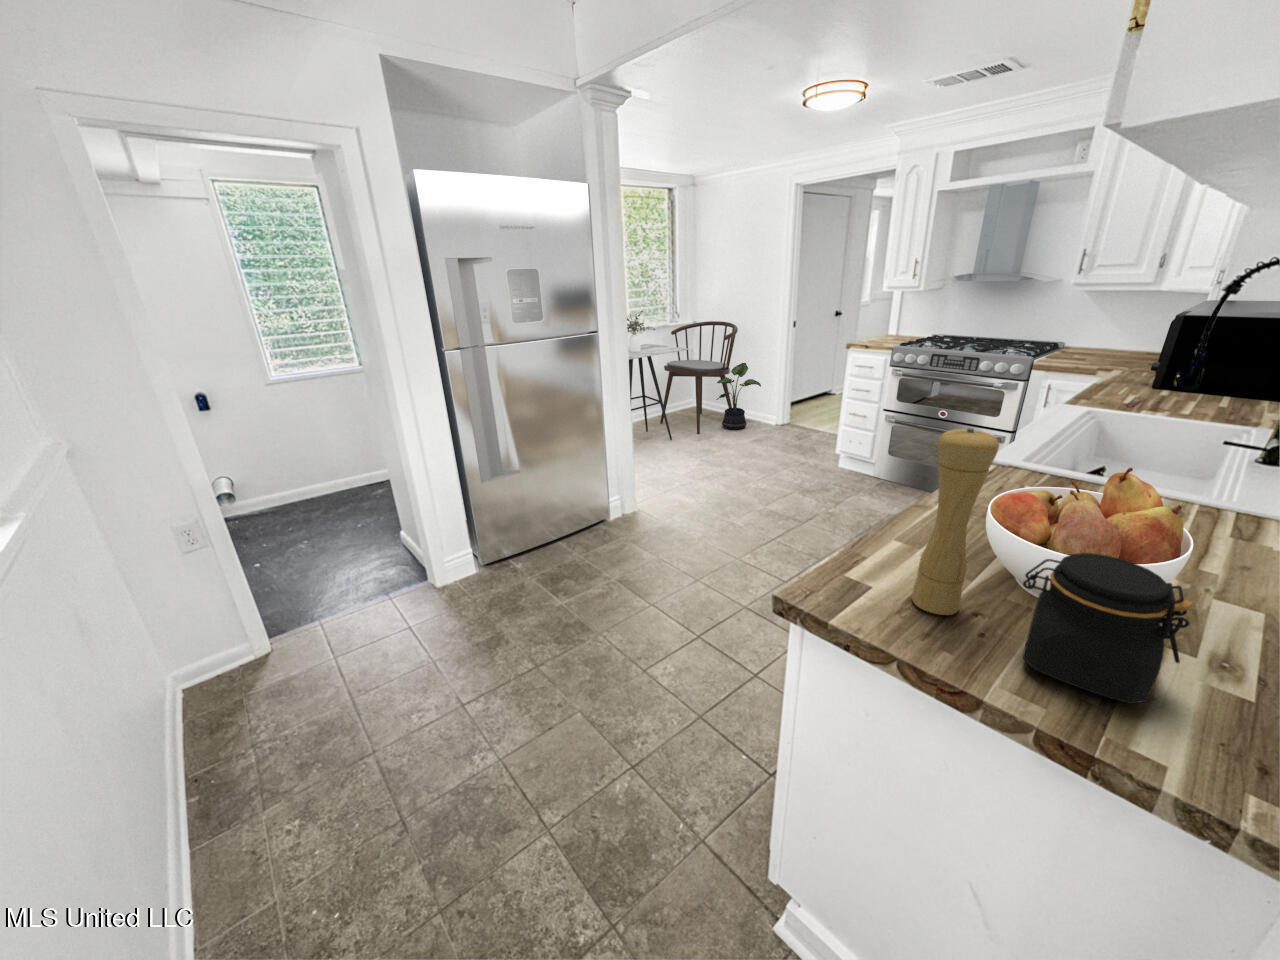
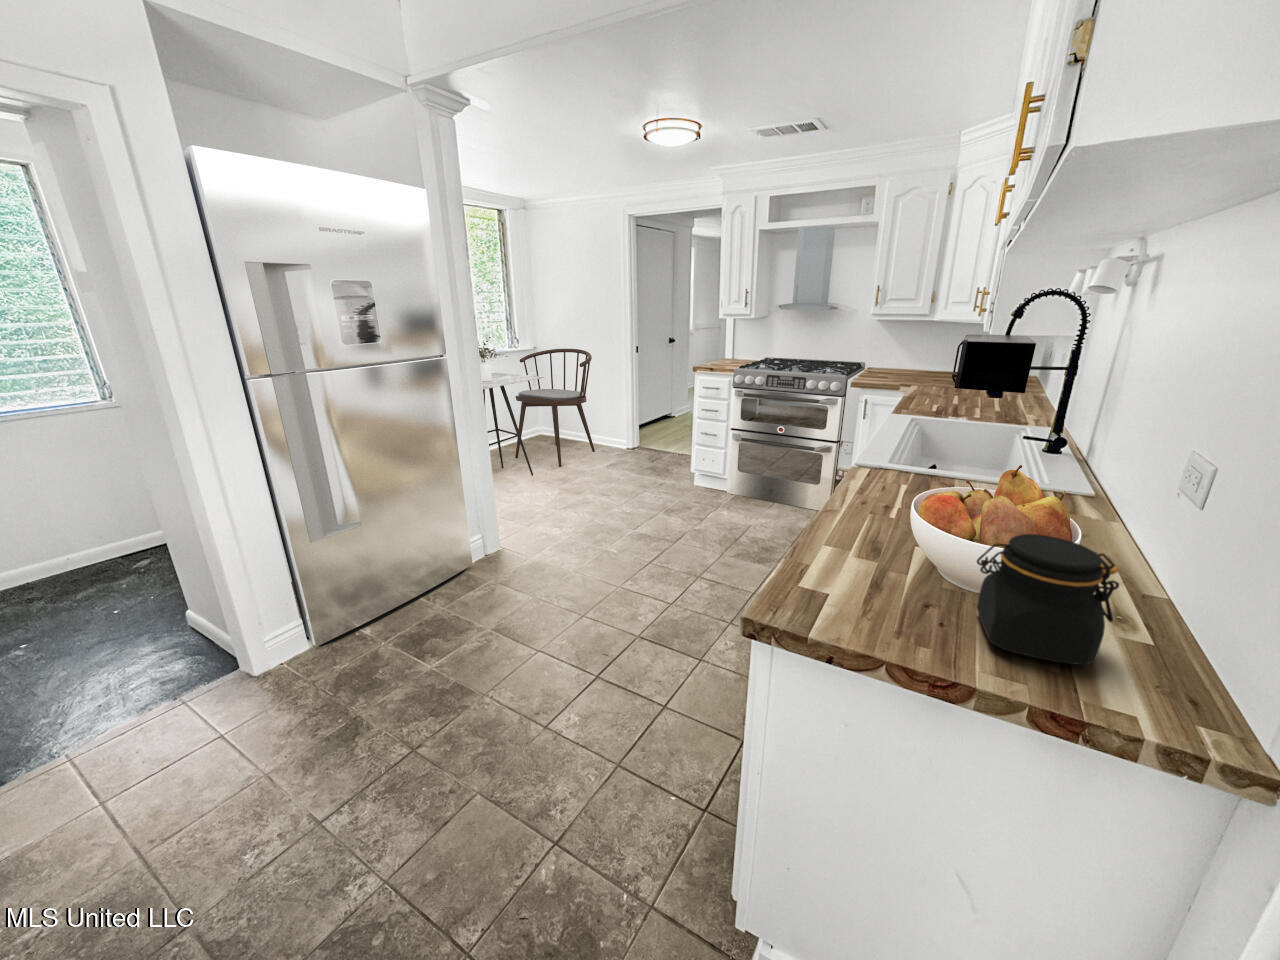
potted plant: present [716,363,761,430] -> none [567,388,612,455]
pepper mill: present [912,428,999,615] -> none [868,427,945,611]

